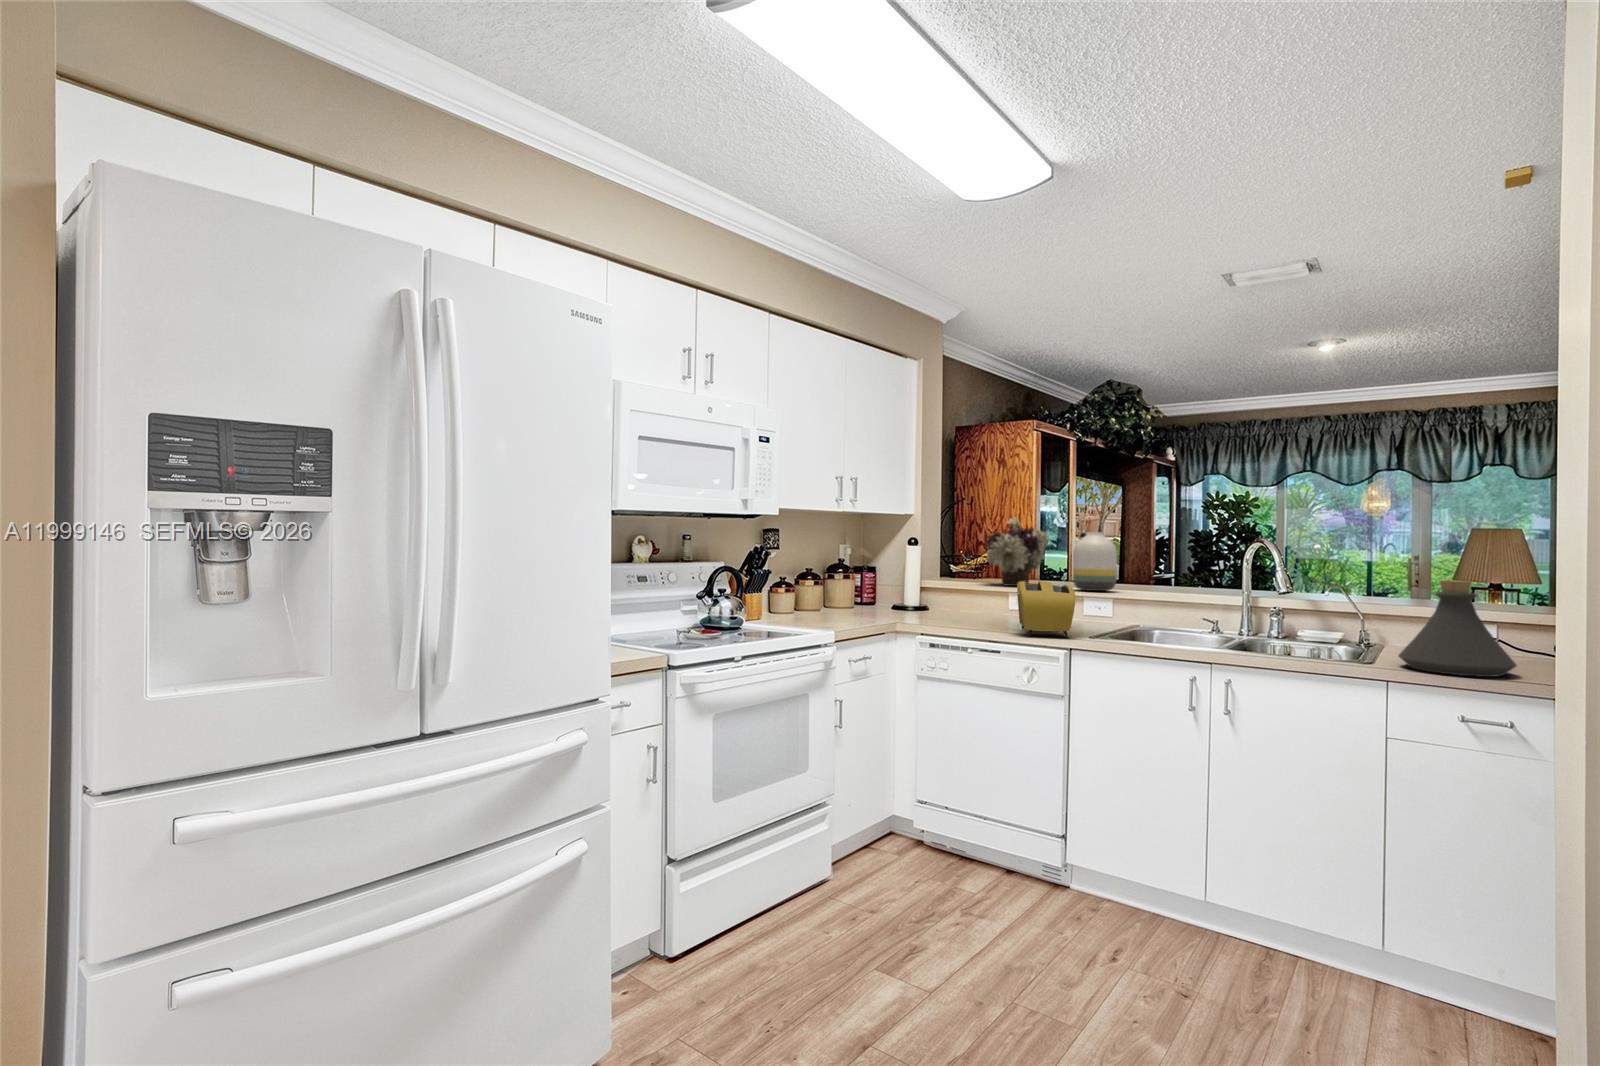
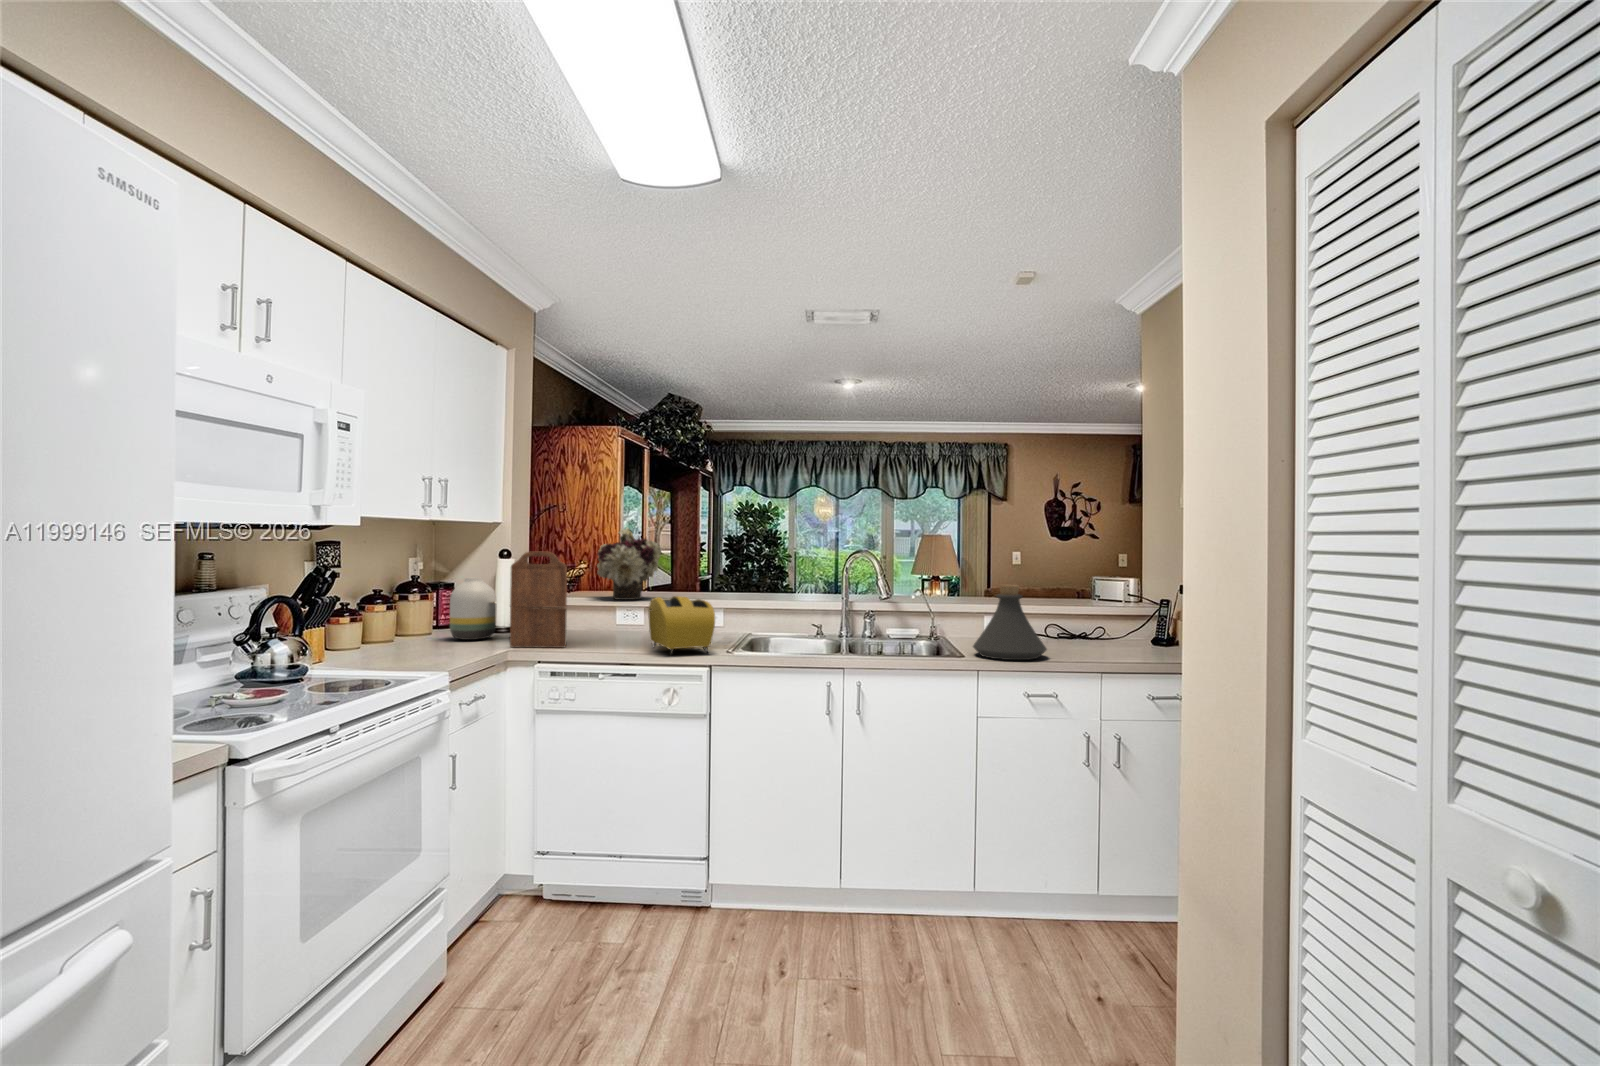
vase: present [1073,532,1117,591] -> present [450,578,496,640]
cutting board: none [901,538,946,624] -> present [510,551,567,648]

